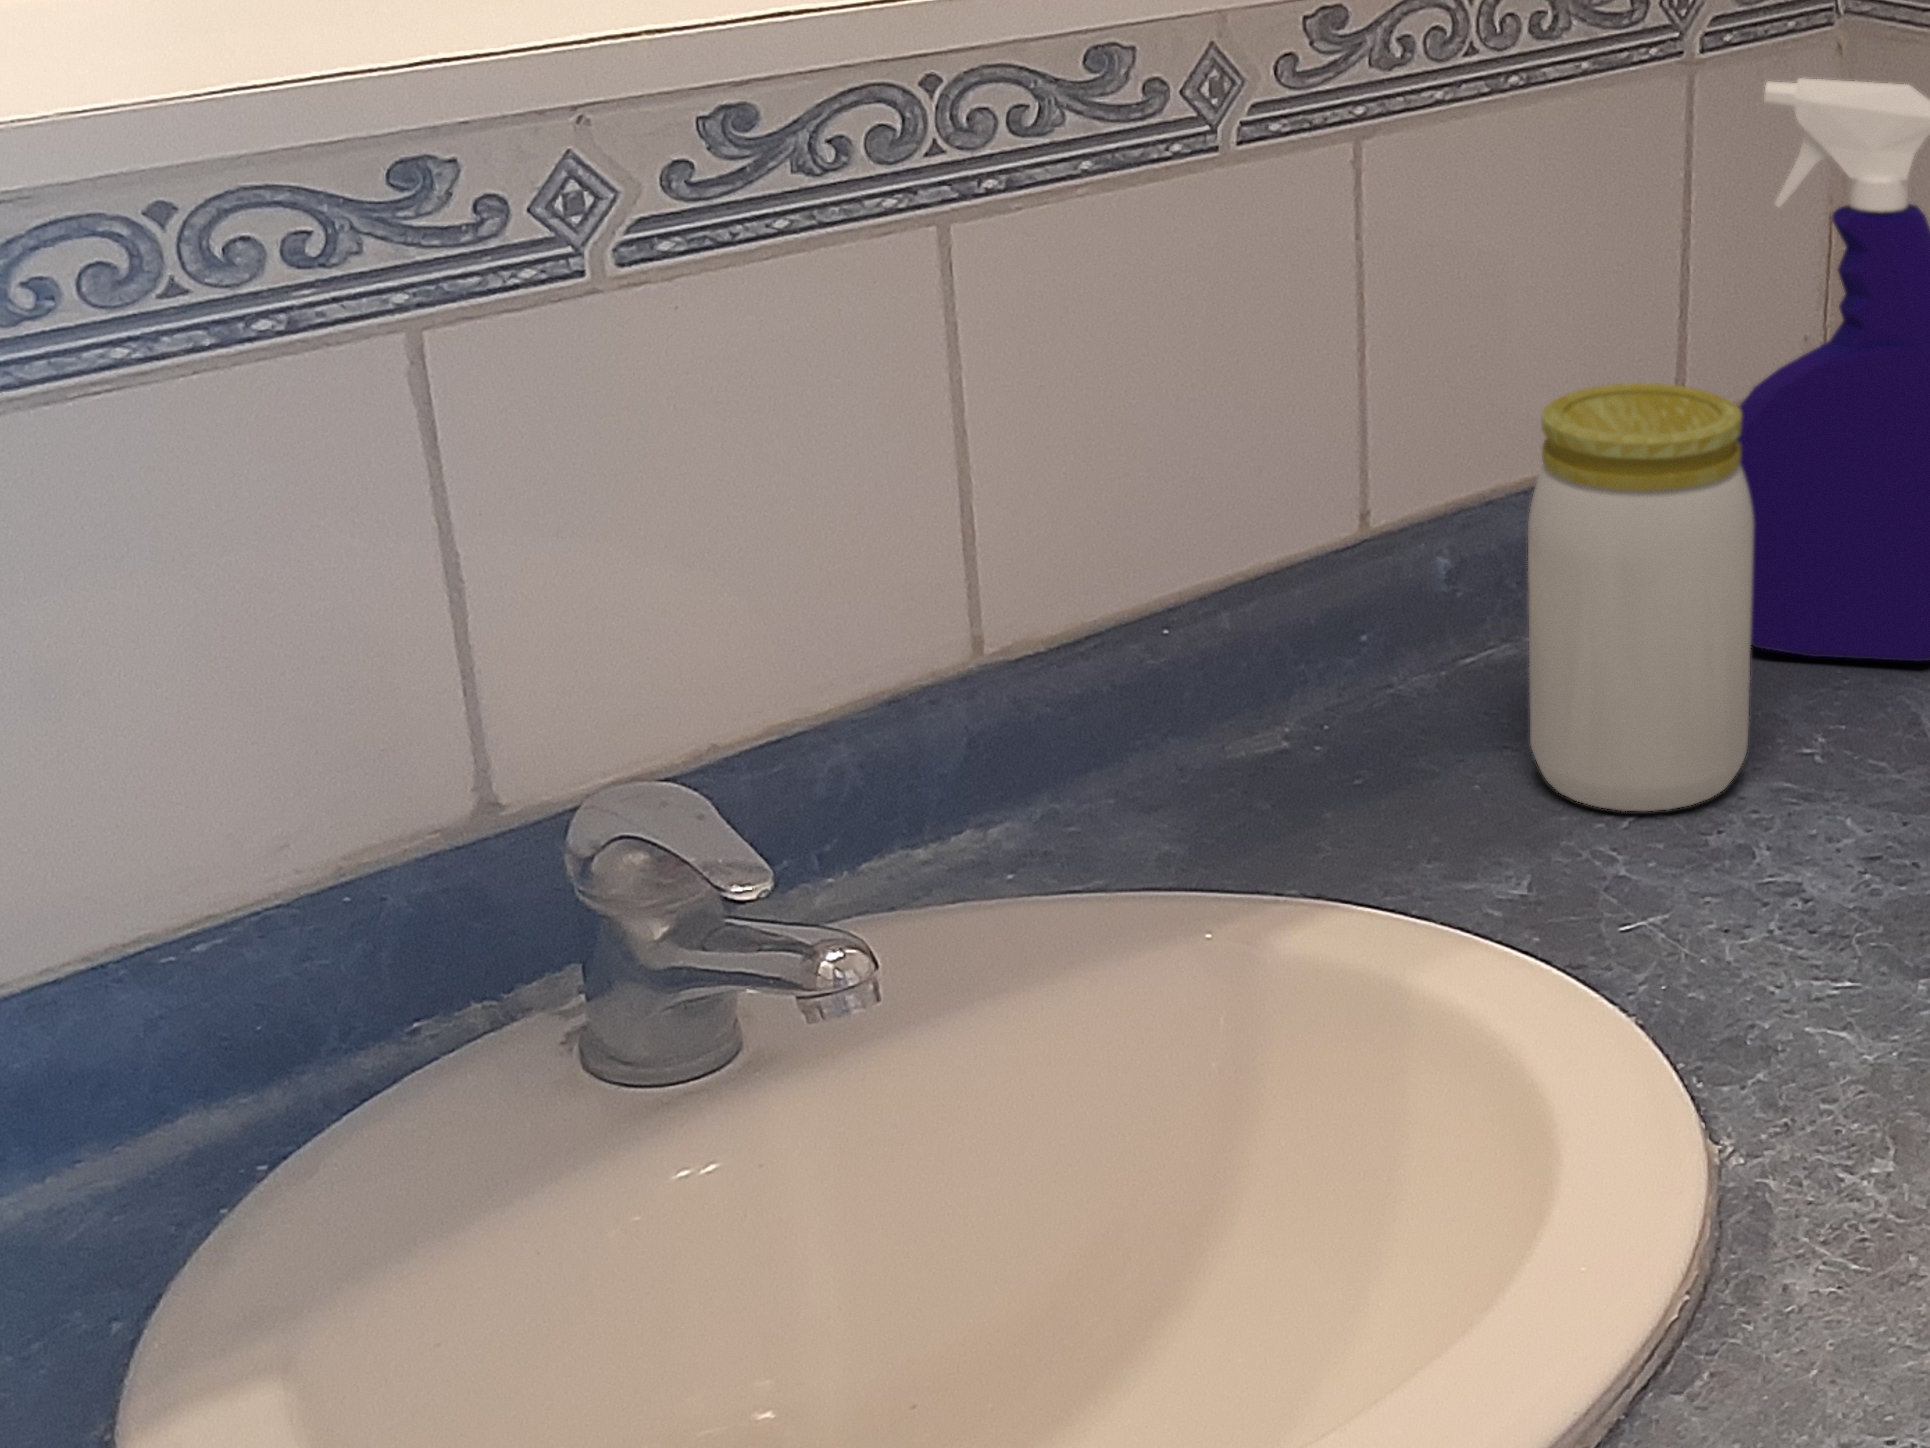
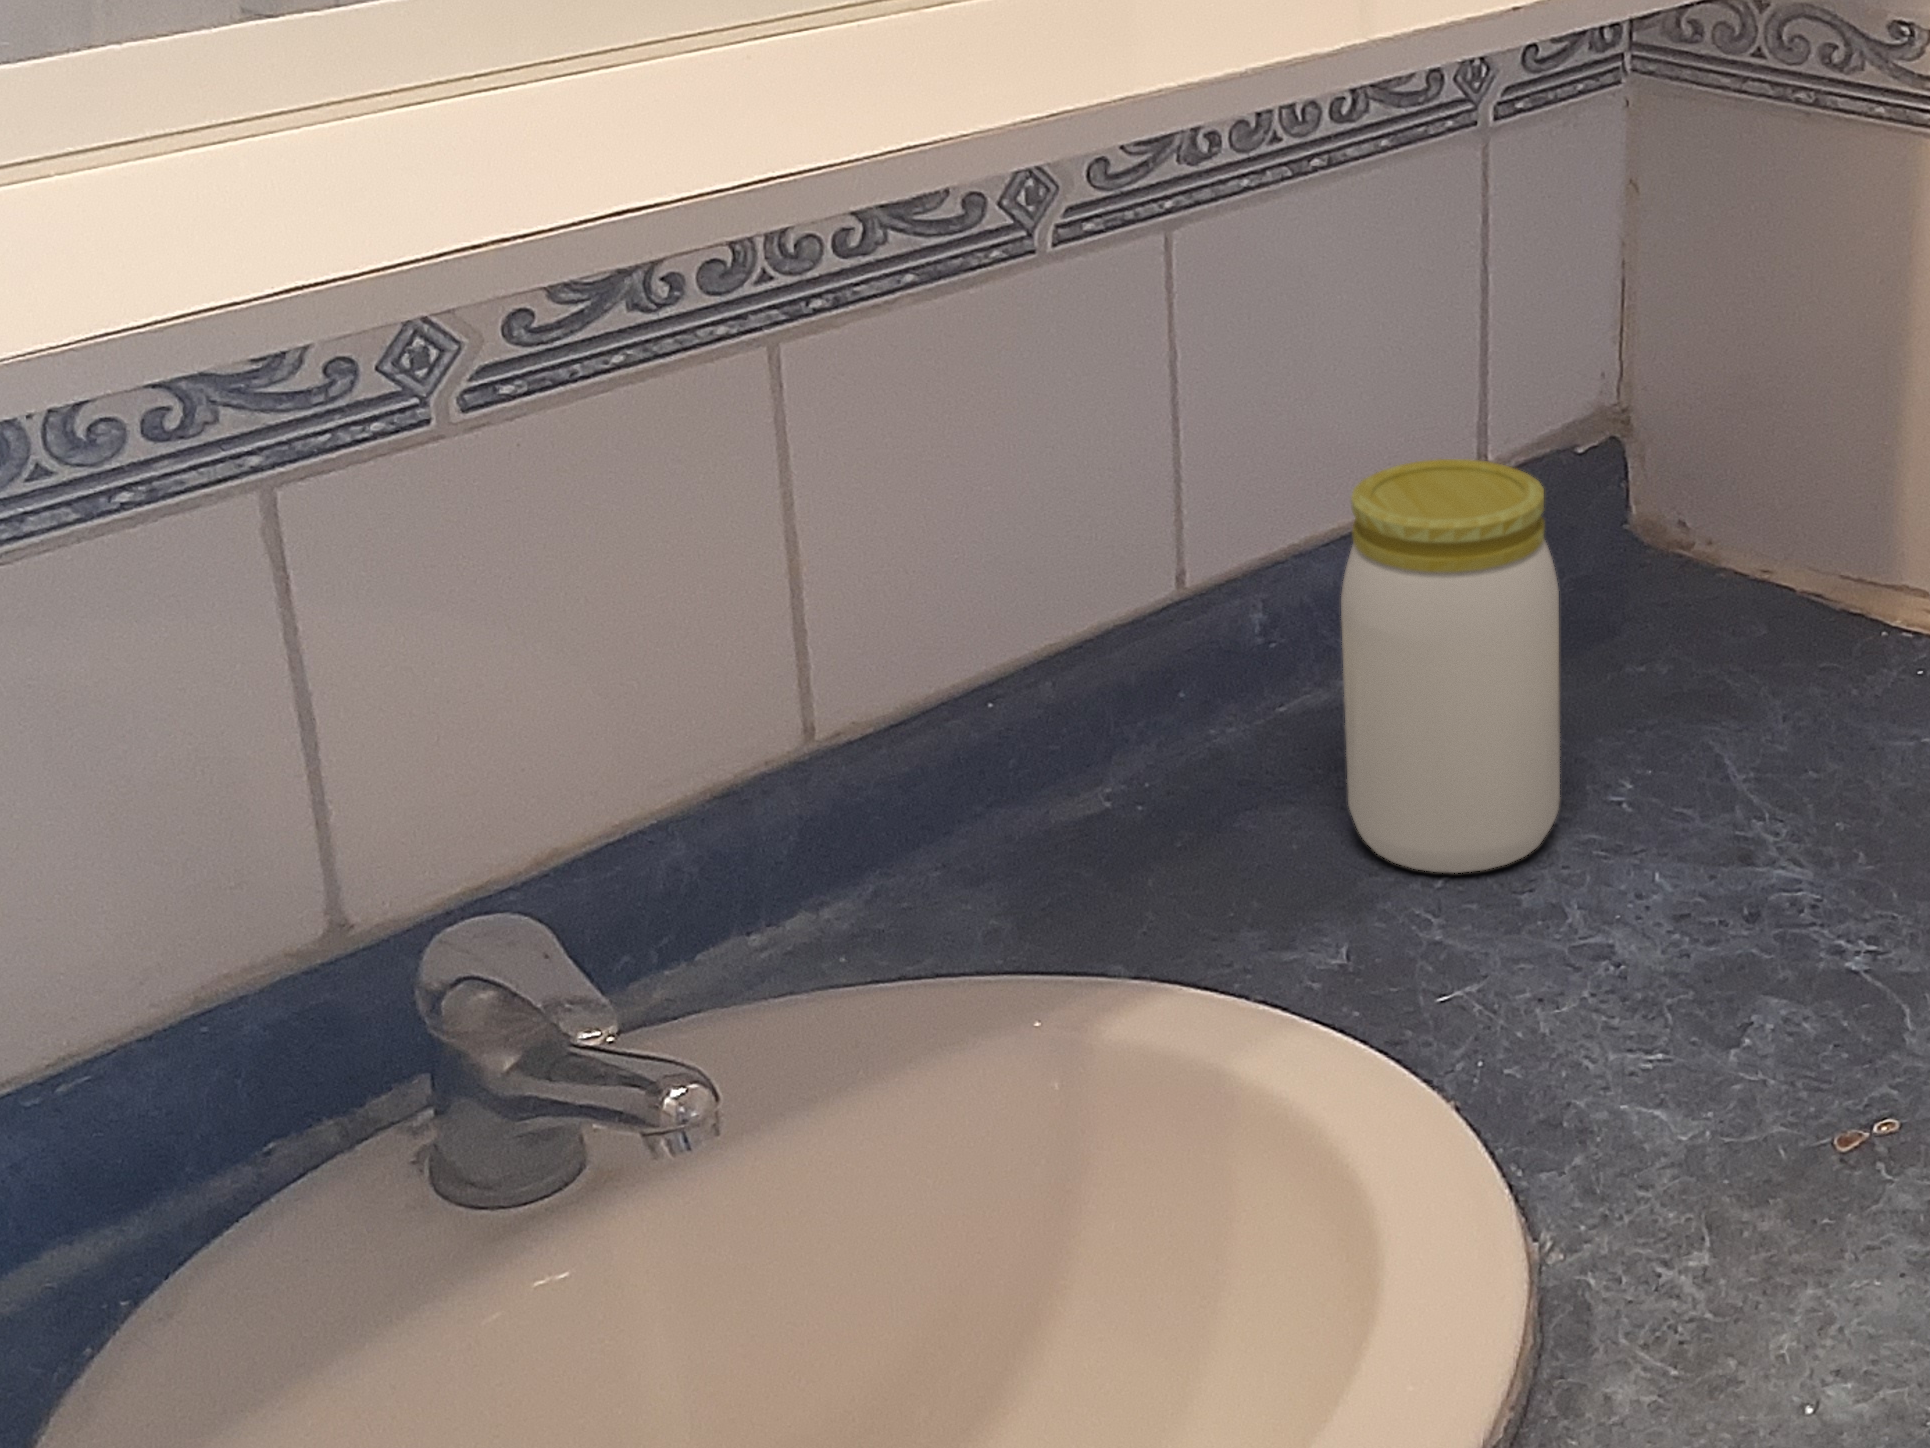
spray bottle: present [1736,78,1930,661] -> none [1529,155,1775,700]

